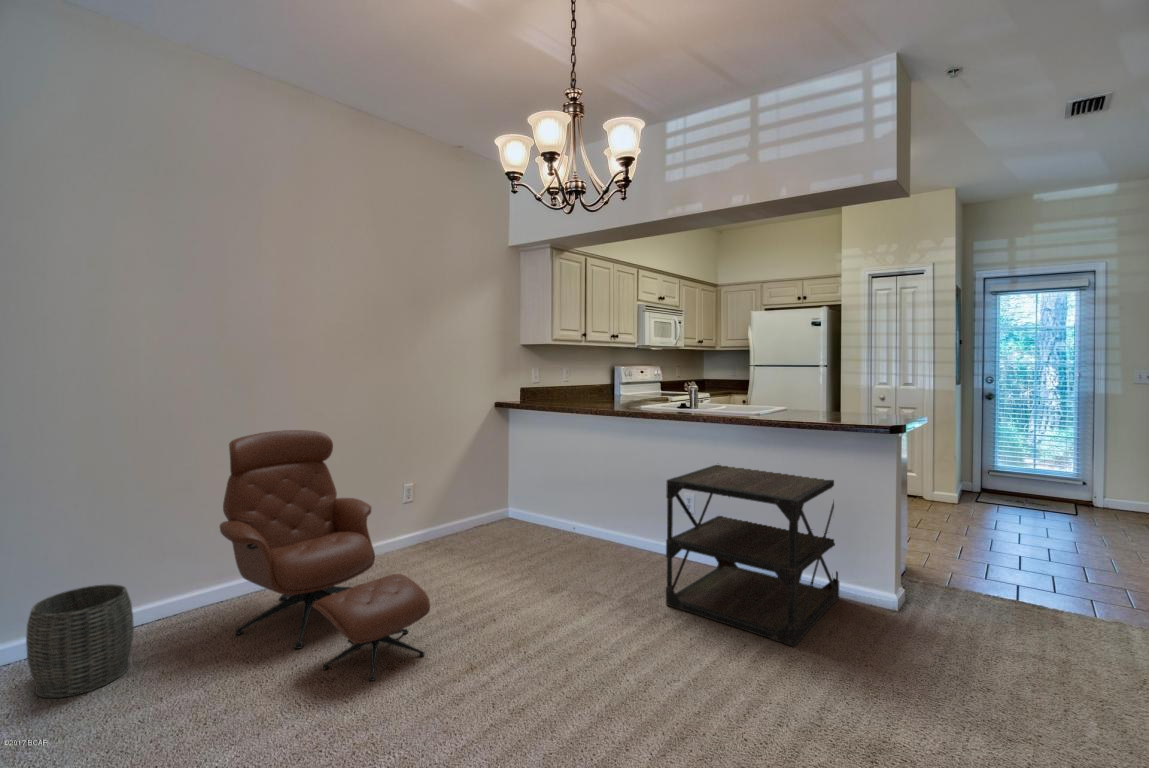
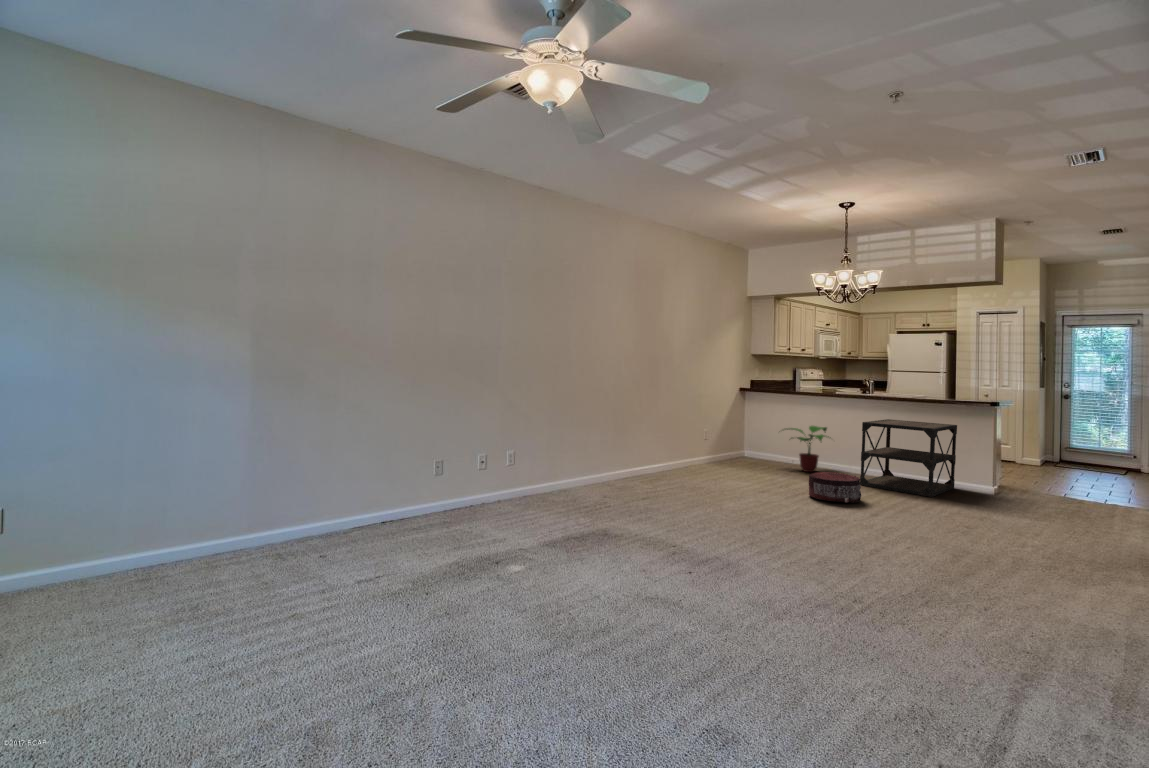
lounge chair: present [220,430,430,681] -> none [647,392,755,493]
potted plant: none [546,472,637,563] -> present [785,426,831,472]
woven basket: present [26,584,134,698] -> none [601,451,634,489]
pouf: none [524,610,635,714] -> present [809,472,861,503]

